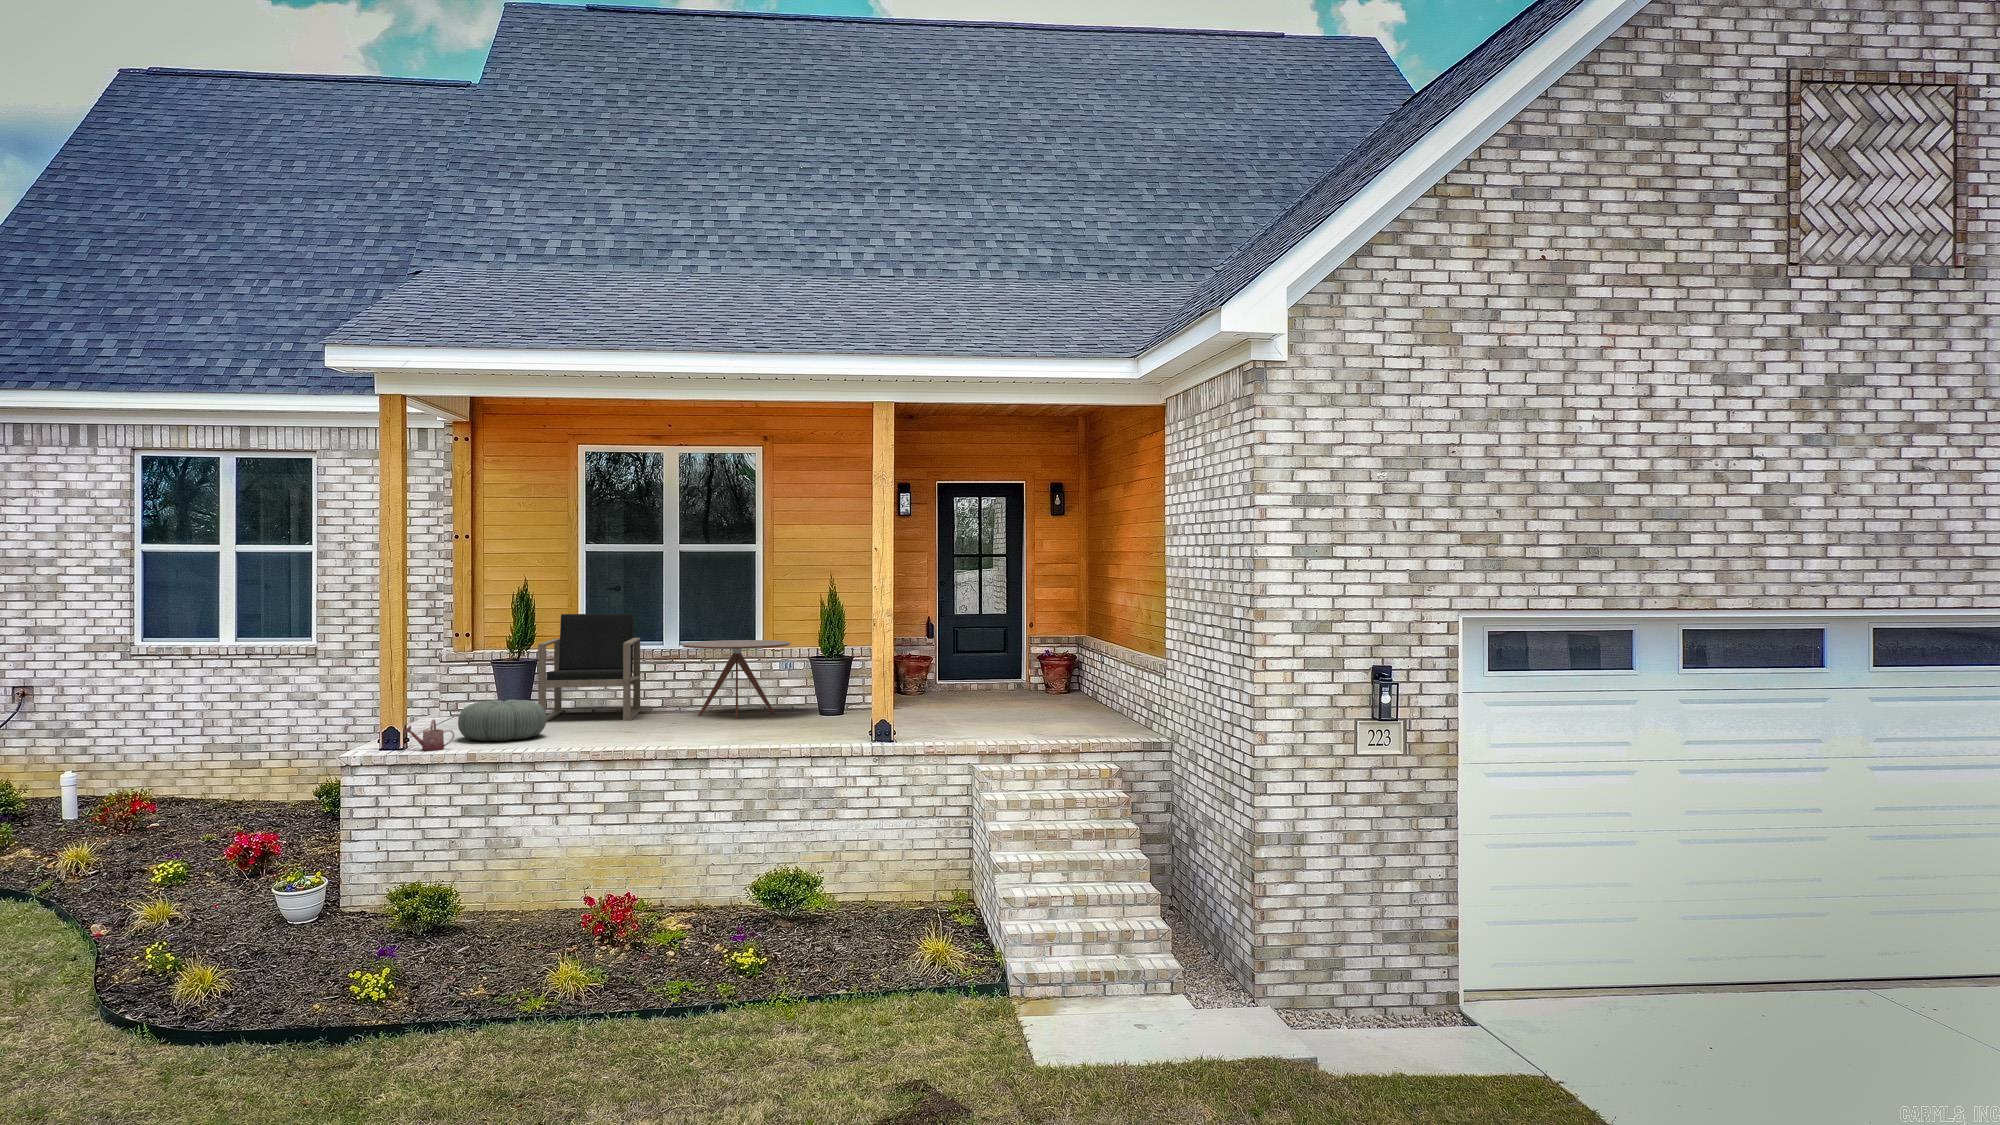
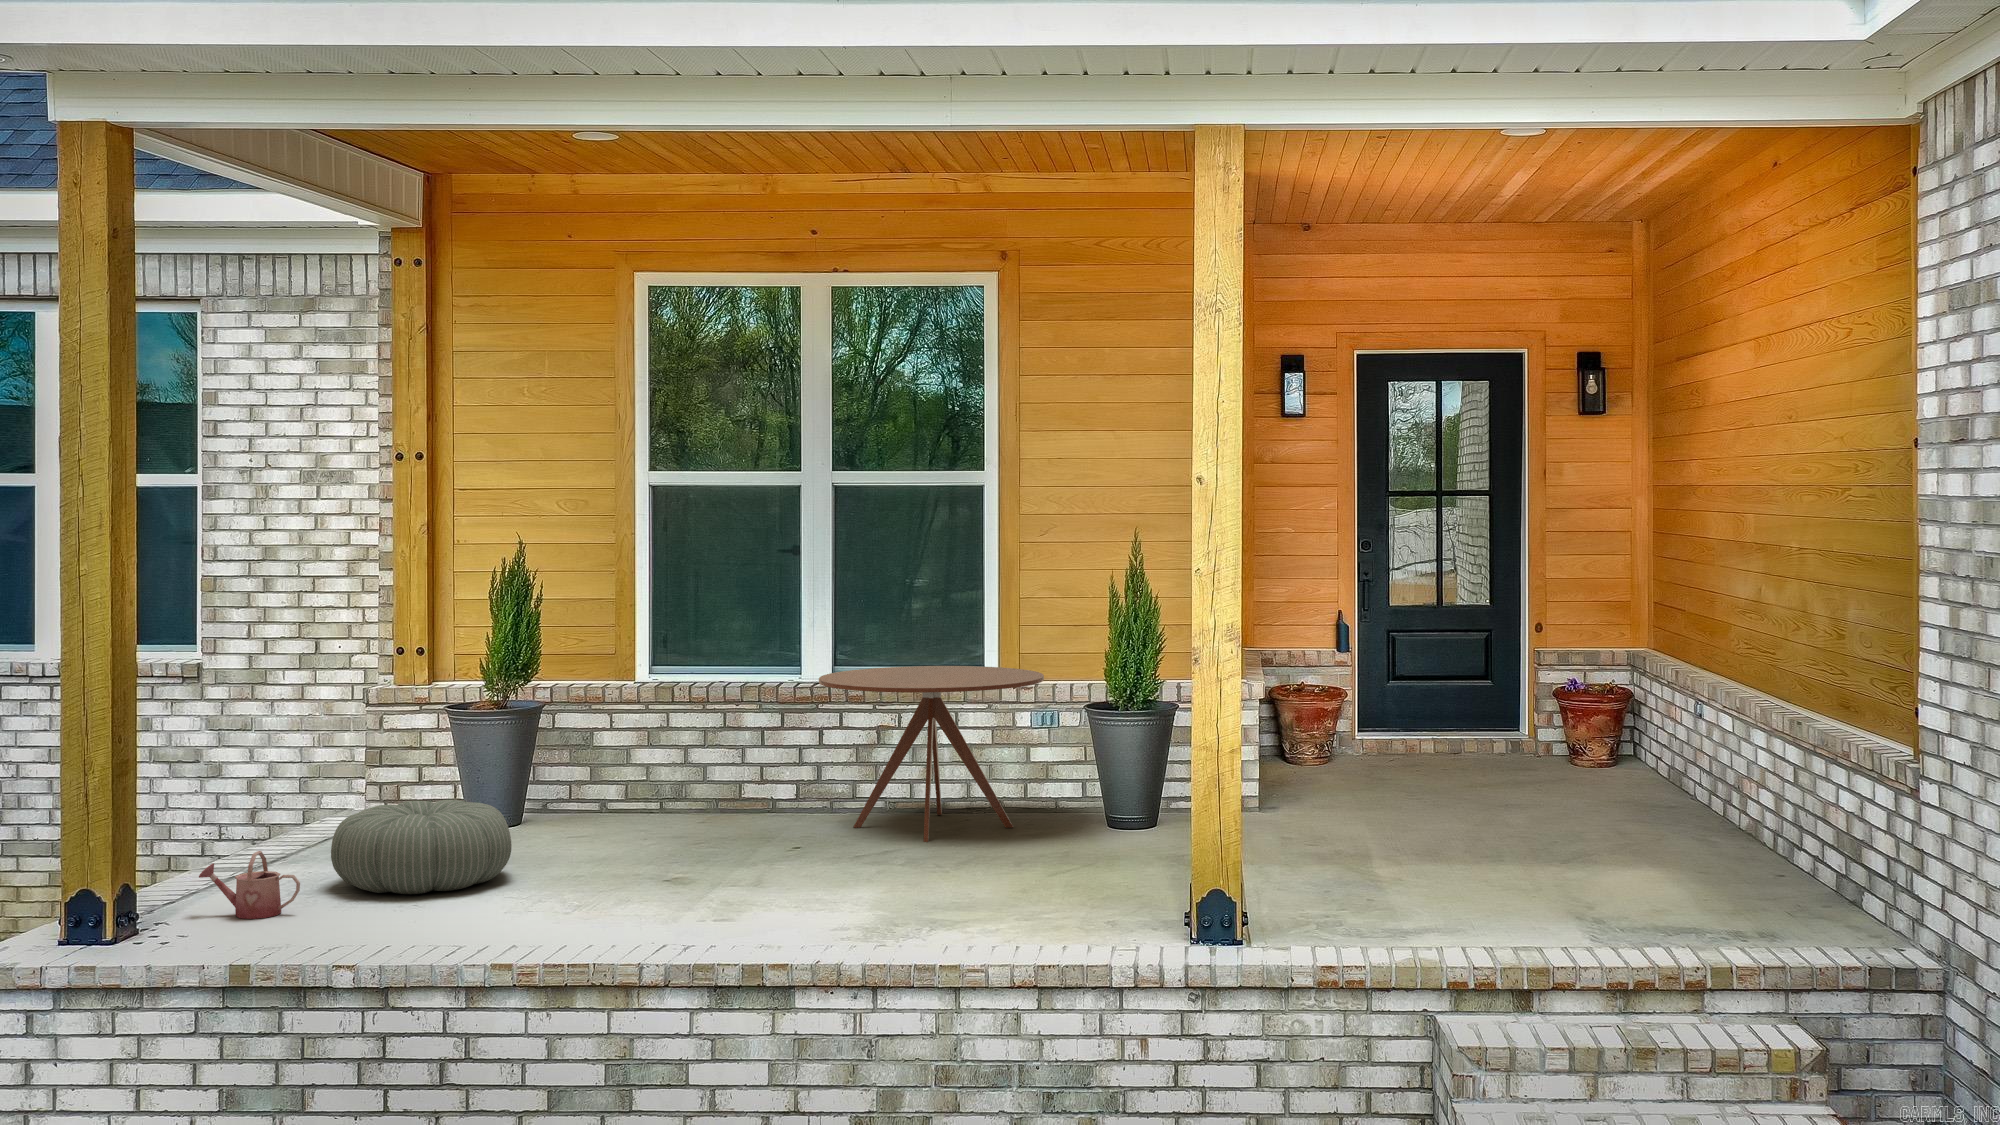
armchair: present [538,614,640,722] -> none [529,610,751,838]

